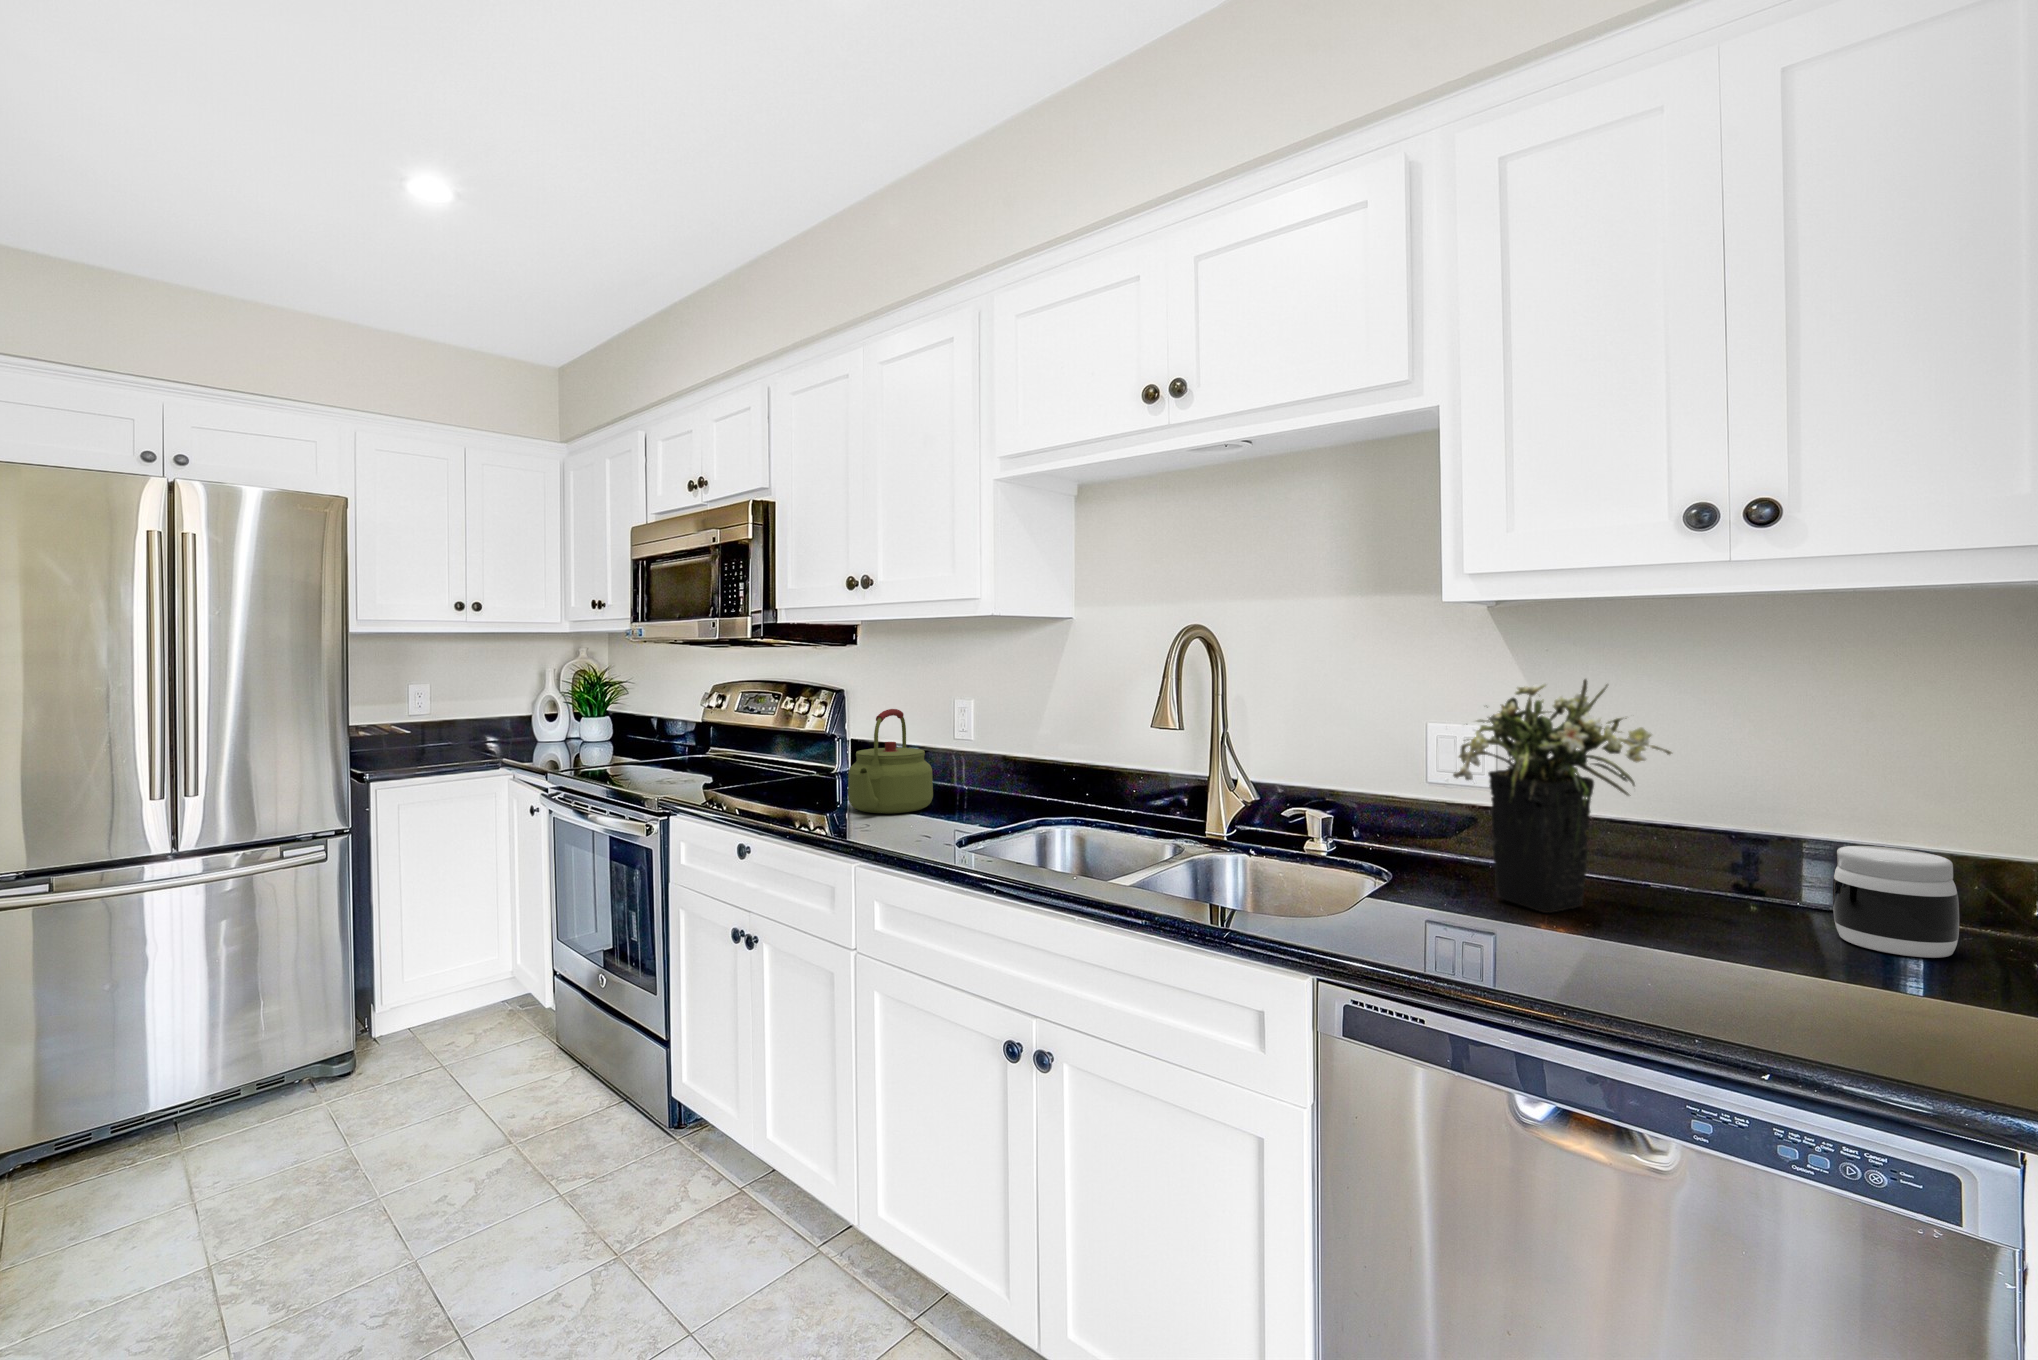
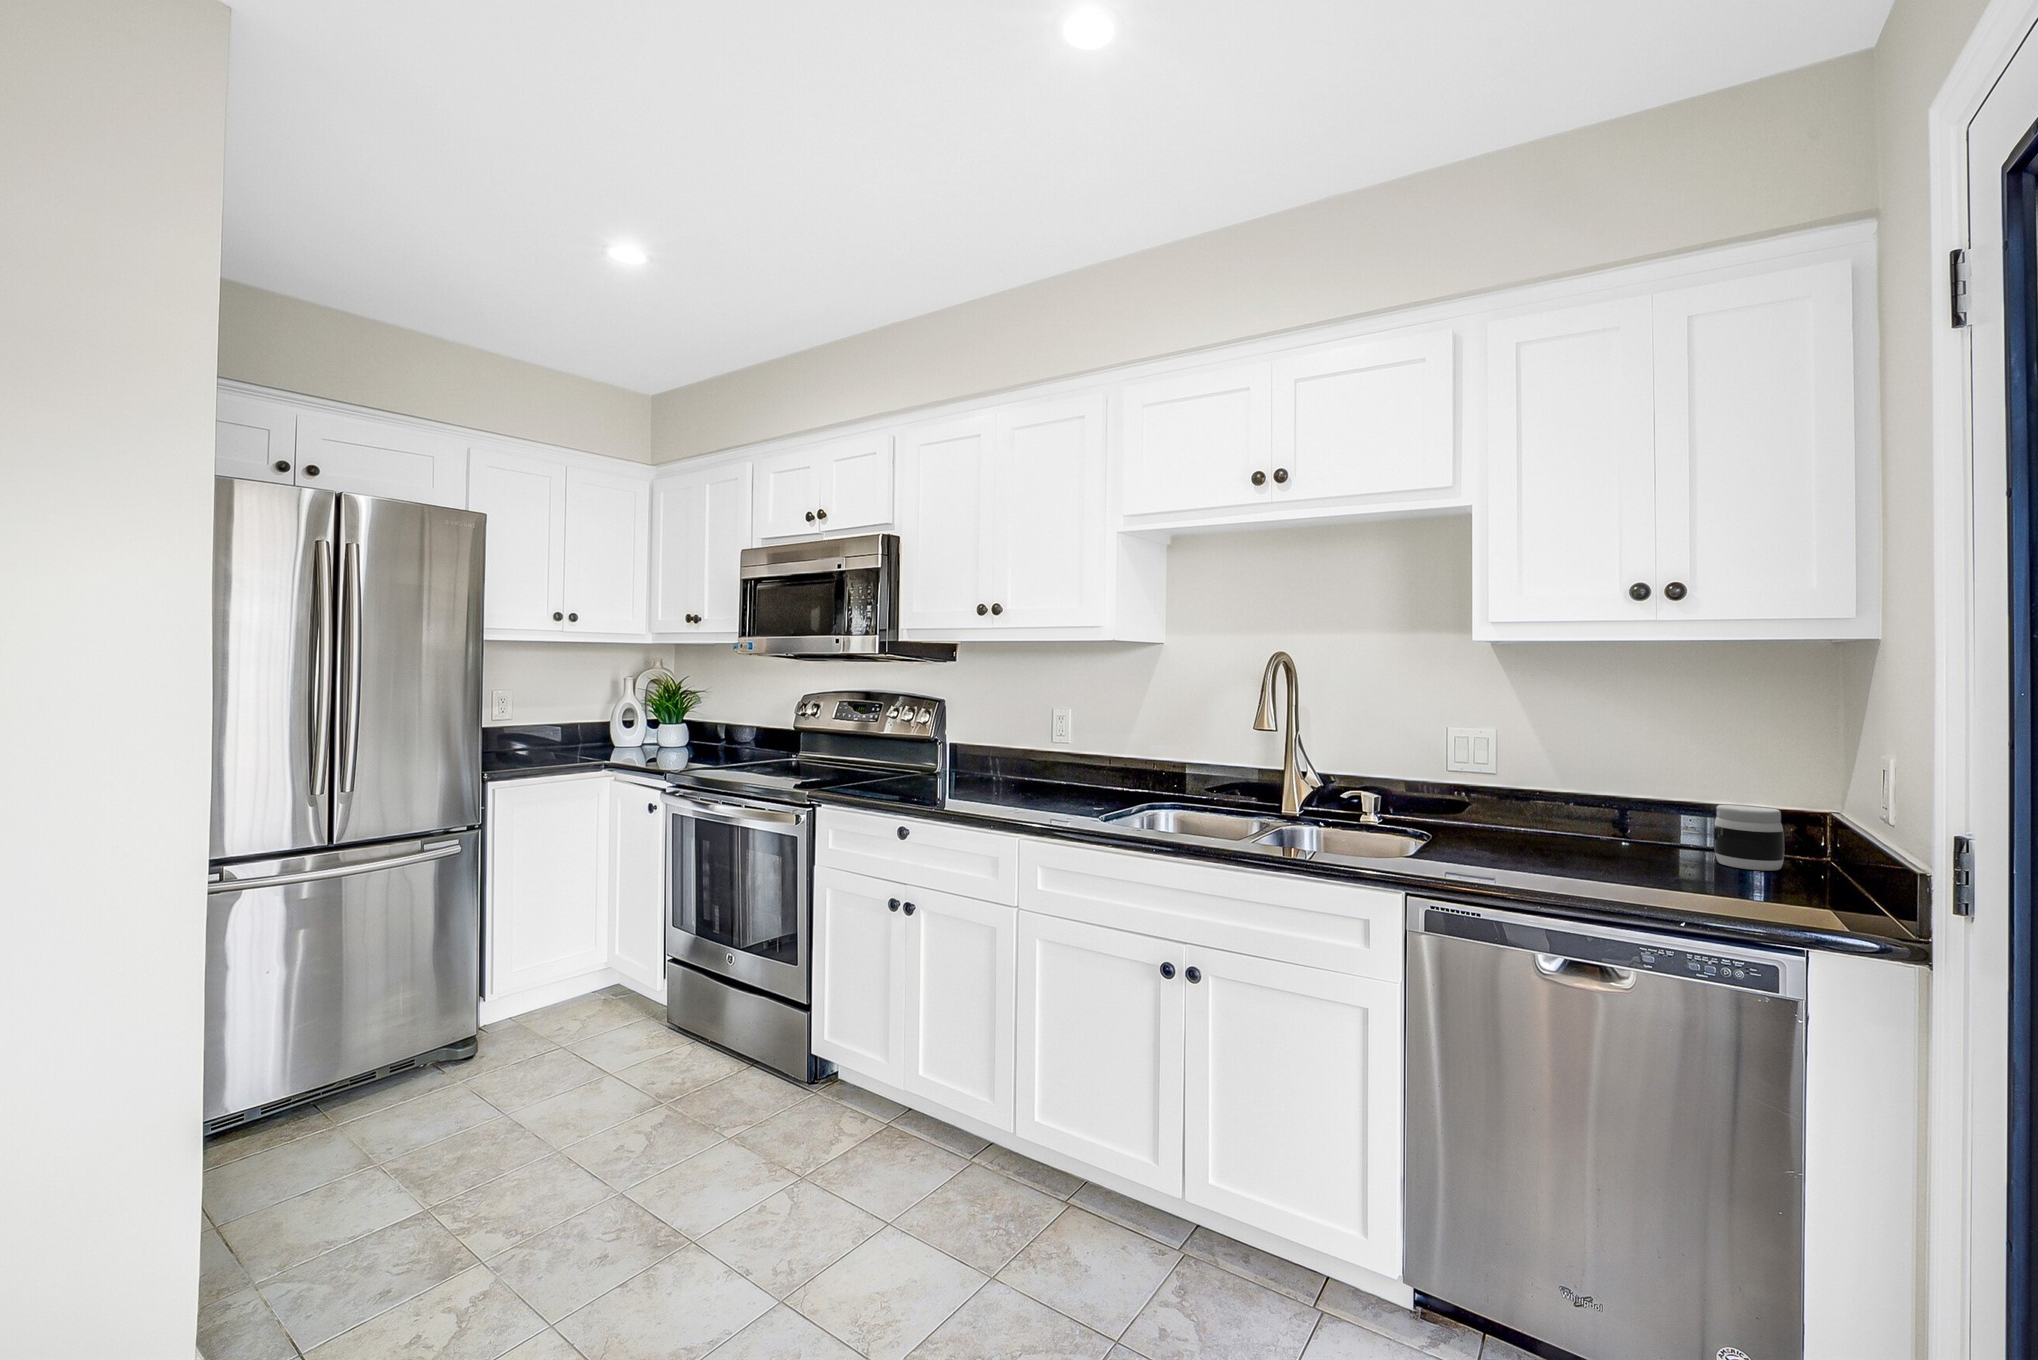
flower arrangement: present [1453,679,1672,913] -> none [1477,695,1621,854]
kettle: present [848,709,933,814] -> none [979,717,1049,803]

